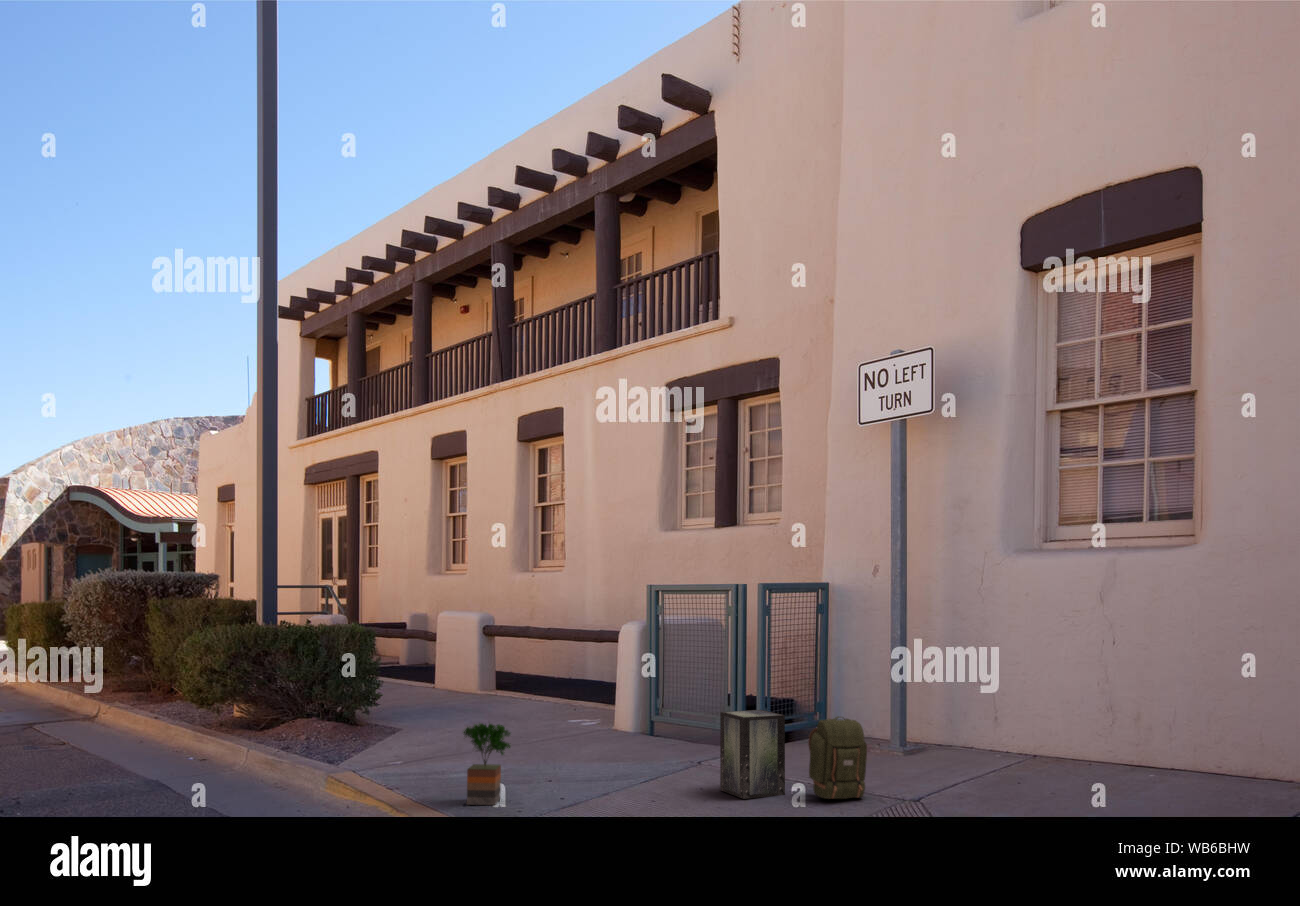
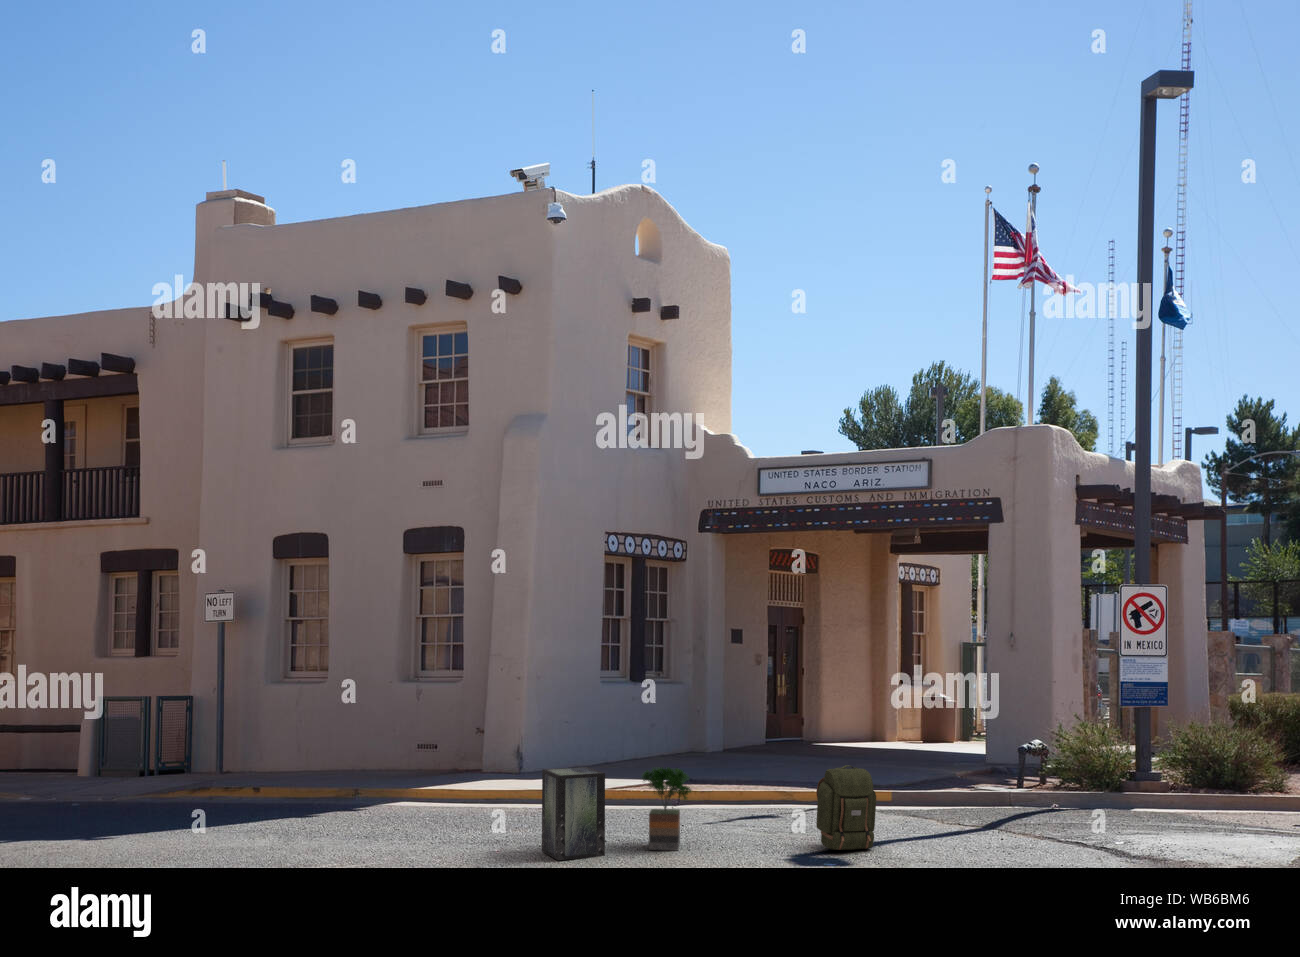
storage box: present [720,710,785,799] -> present [542,767,605,860]
potted tree: present [463,723,510,805] -> present [642,768,691,851]

